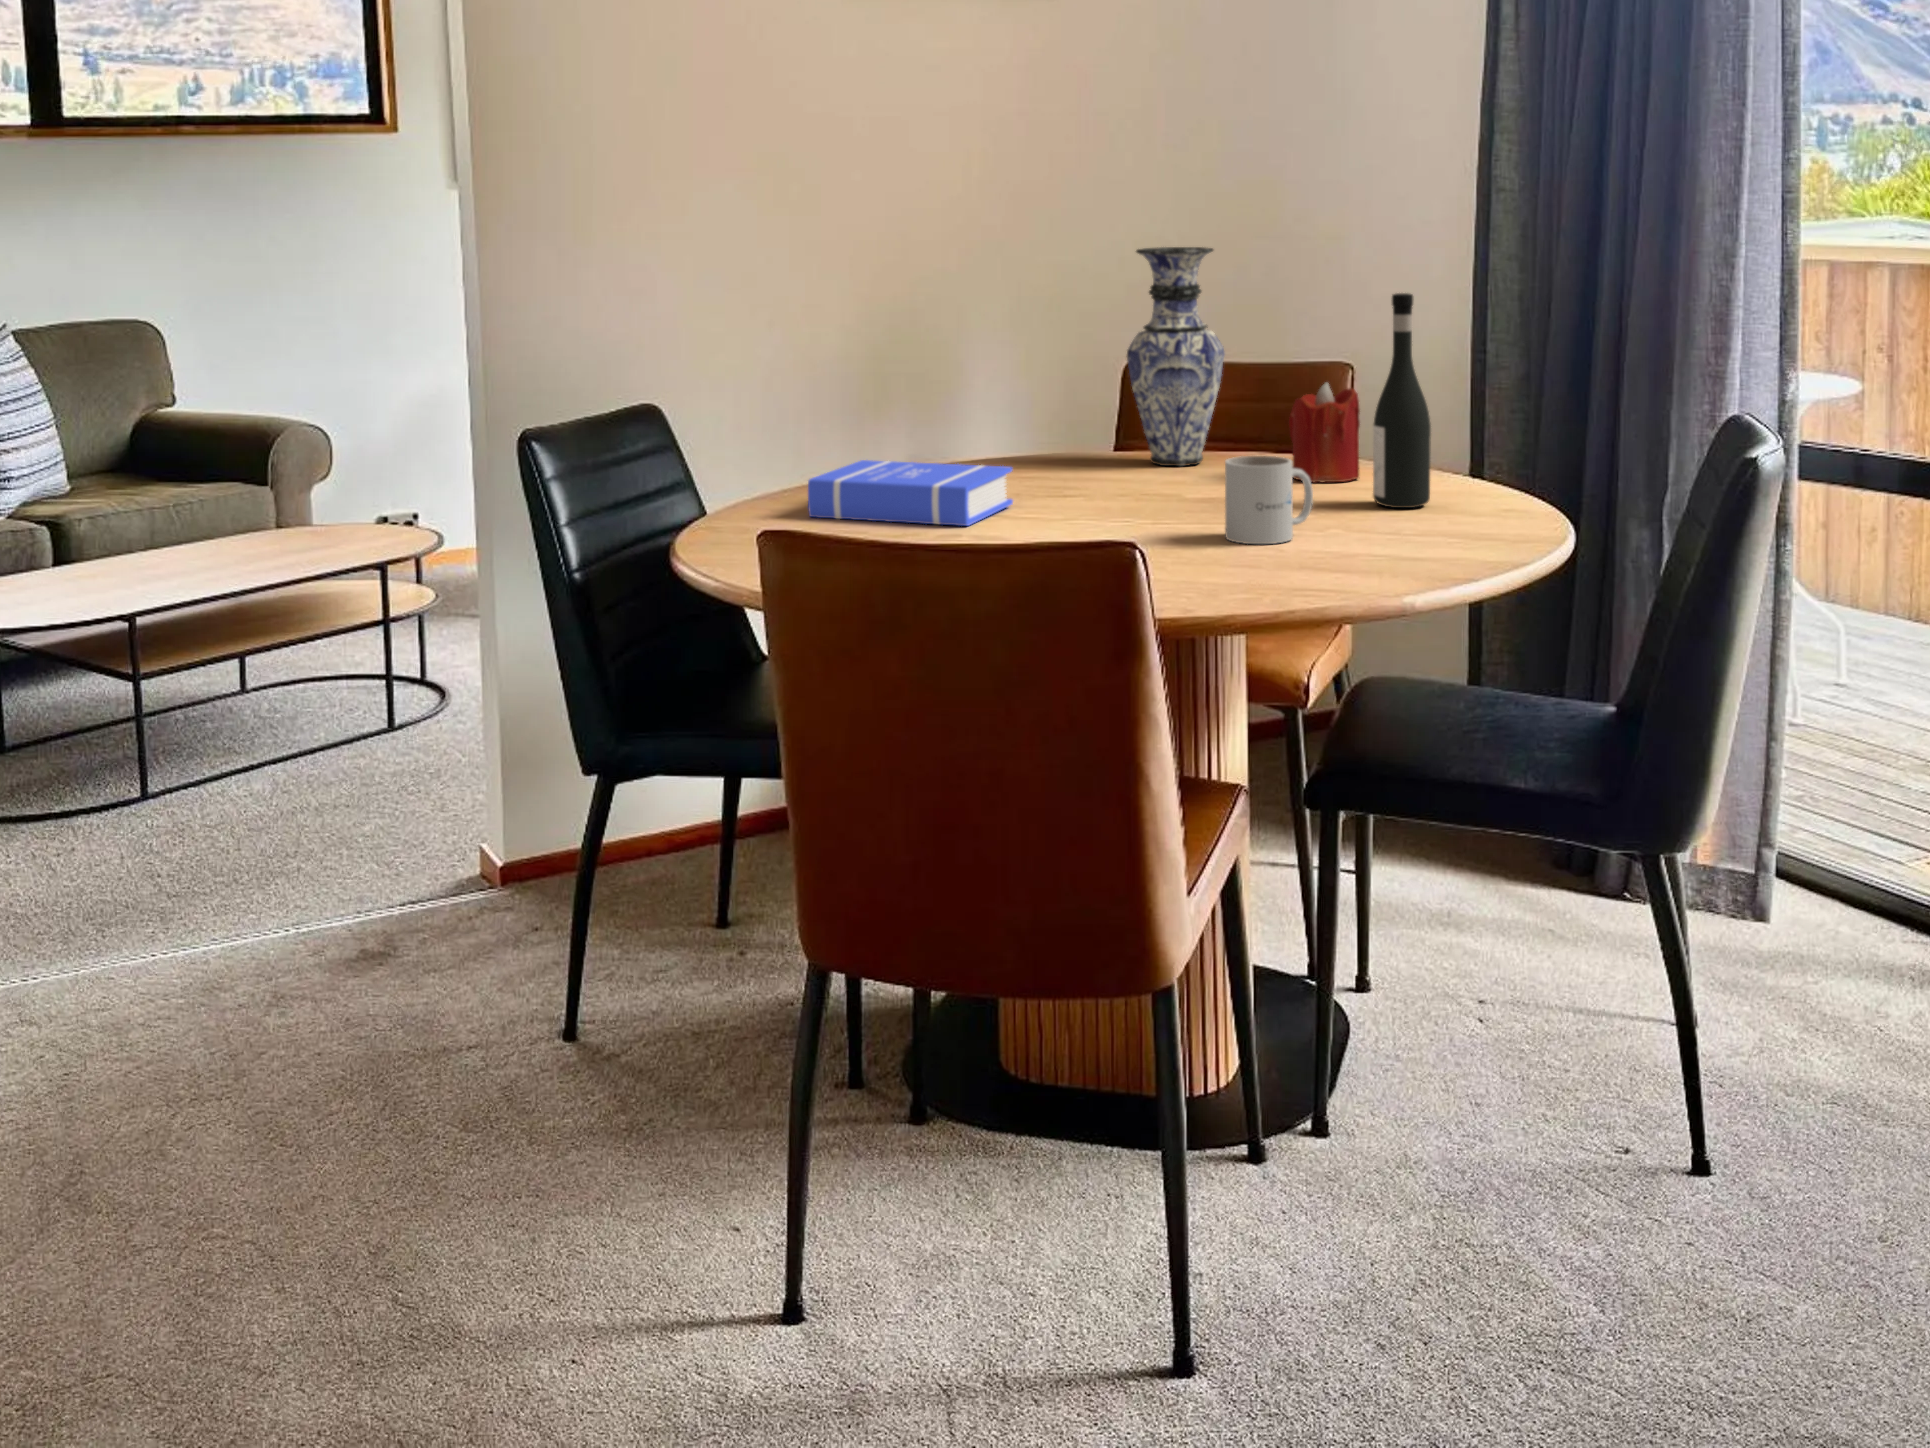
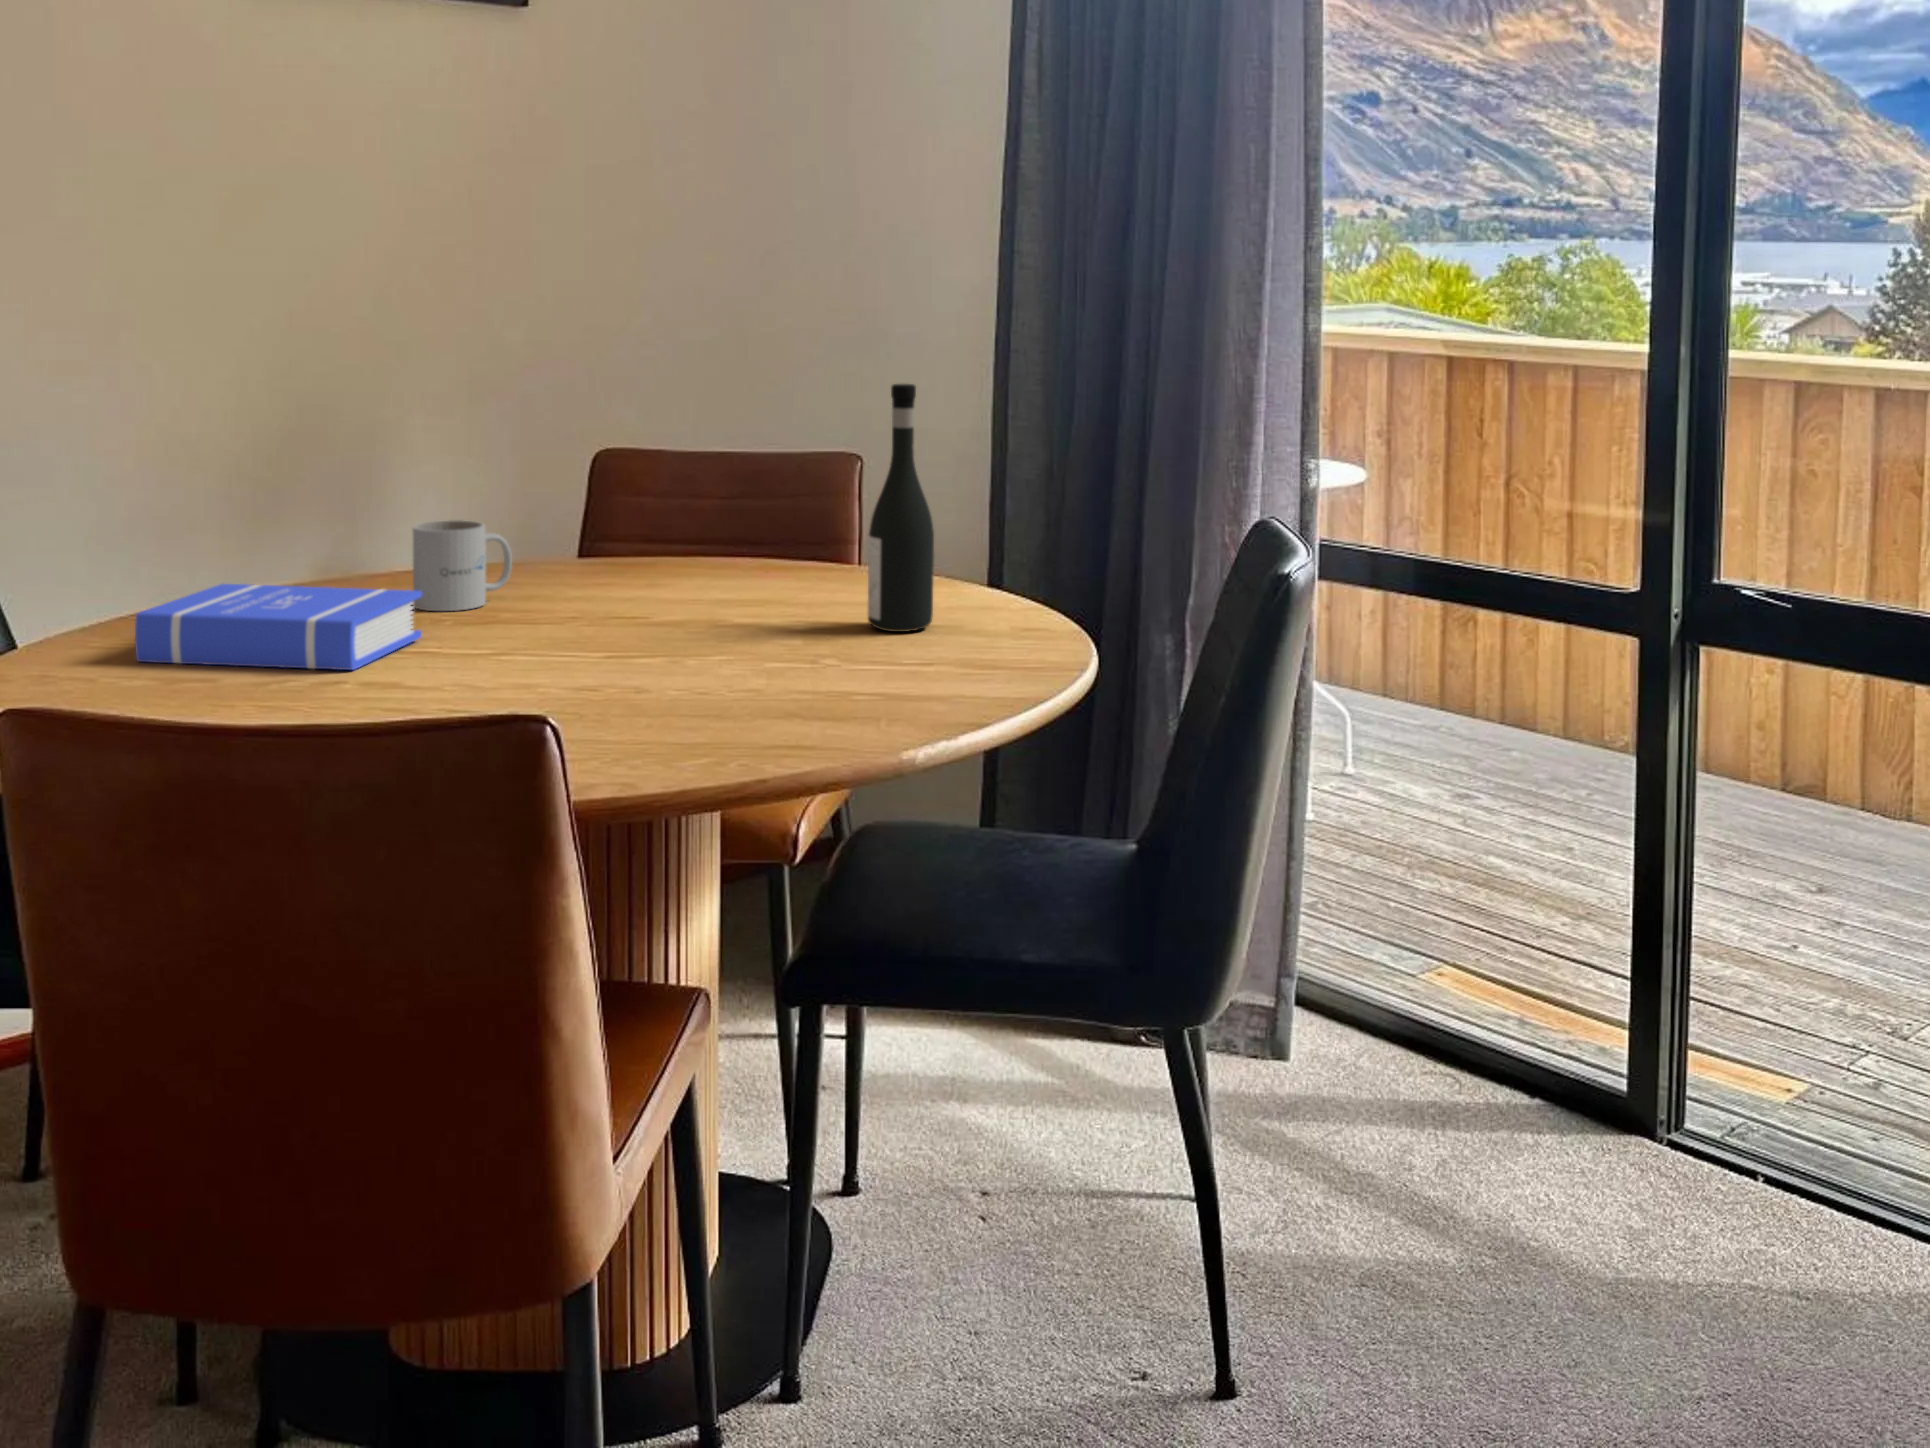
vase: present [1127,247,1225,466] -> none [583,322,703,580]
candle: present [1289,383,1360,483] -> none [775,482,857,600]
mug: present [1225,456,1313,544] -> present [413,520,512,611]

